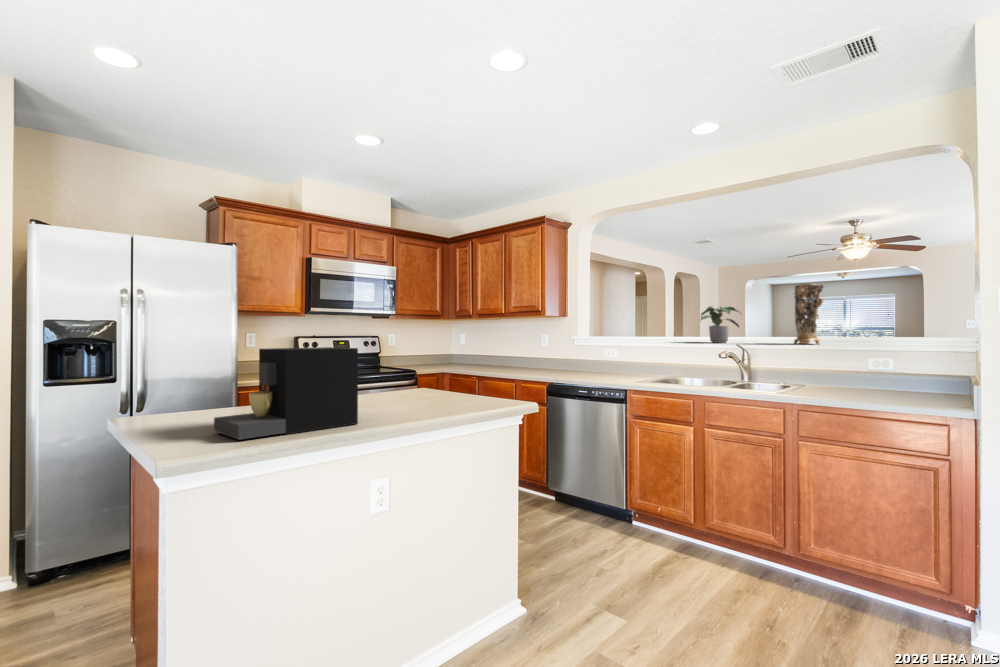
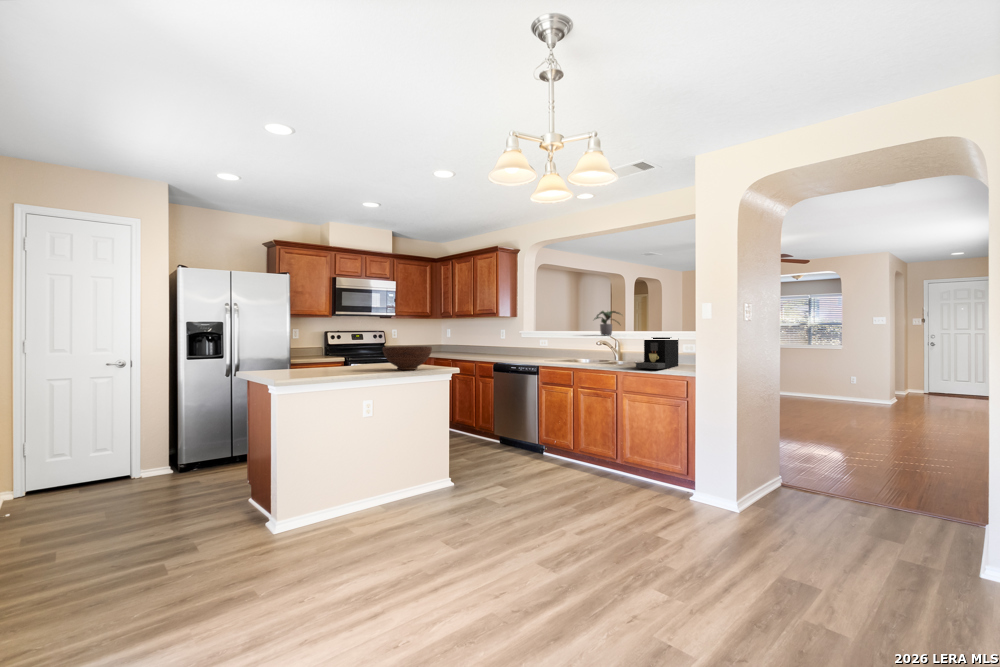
decorative vase: present [794,284,823,344] -> none [649,297,666,336]
coffee maker: present [214,347,358,440] -> present [636,337,678,369]
fruit bowl: none [402,363,493,409] -> present [383,346,432,370]

